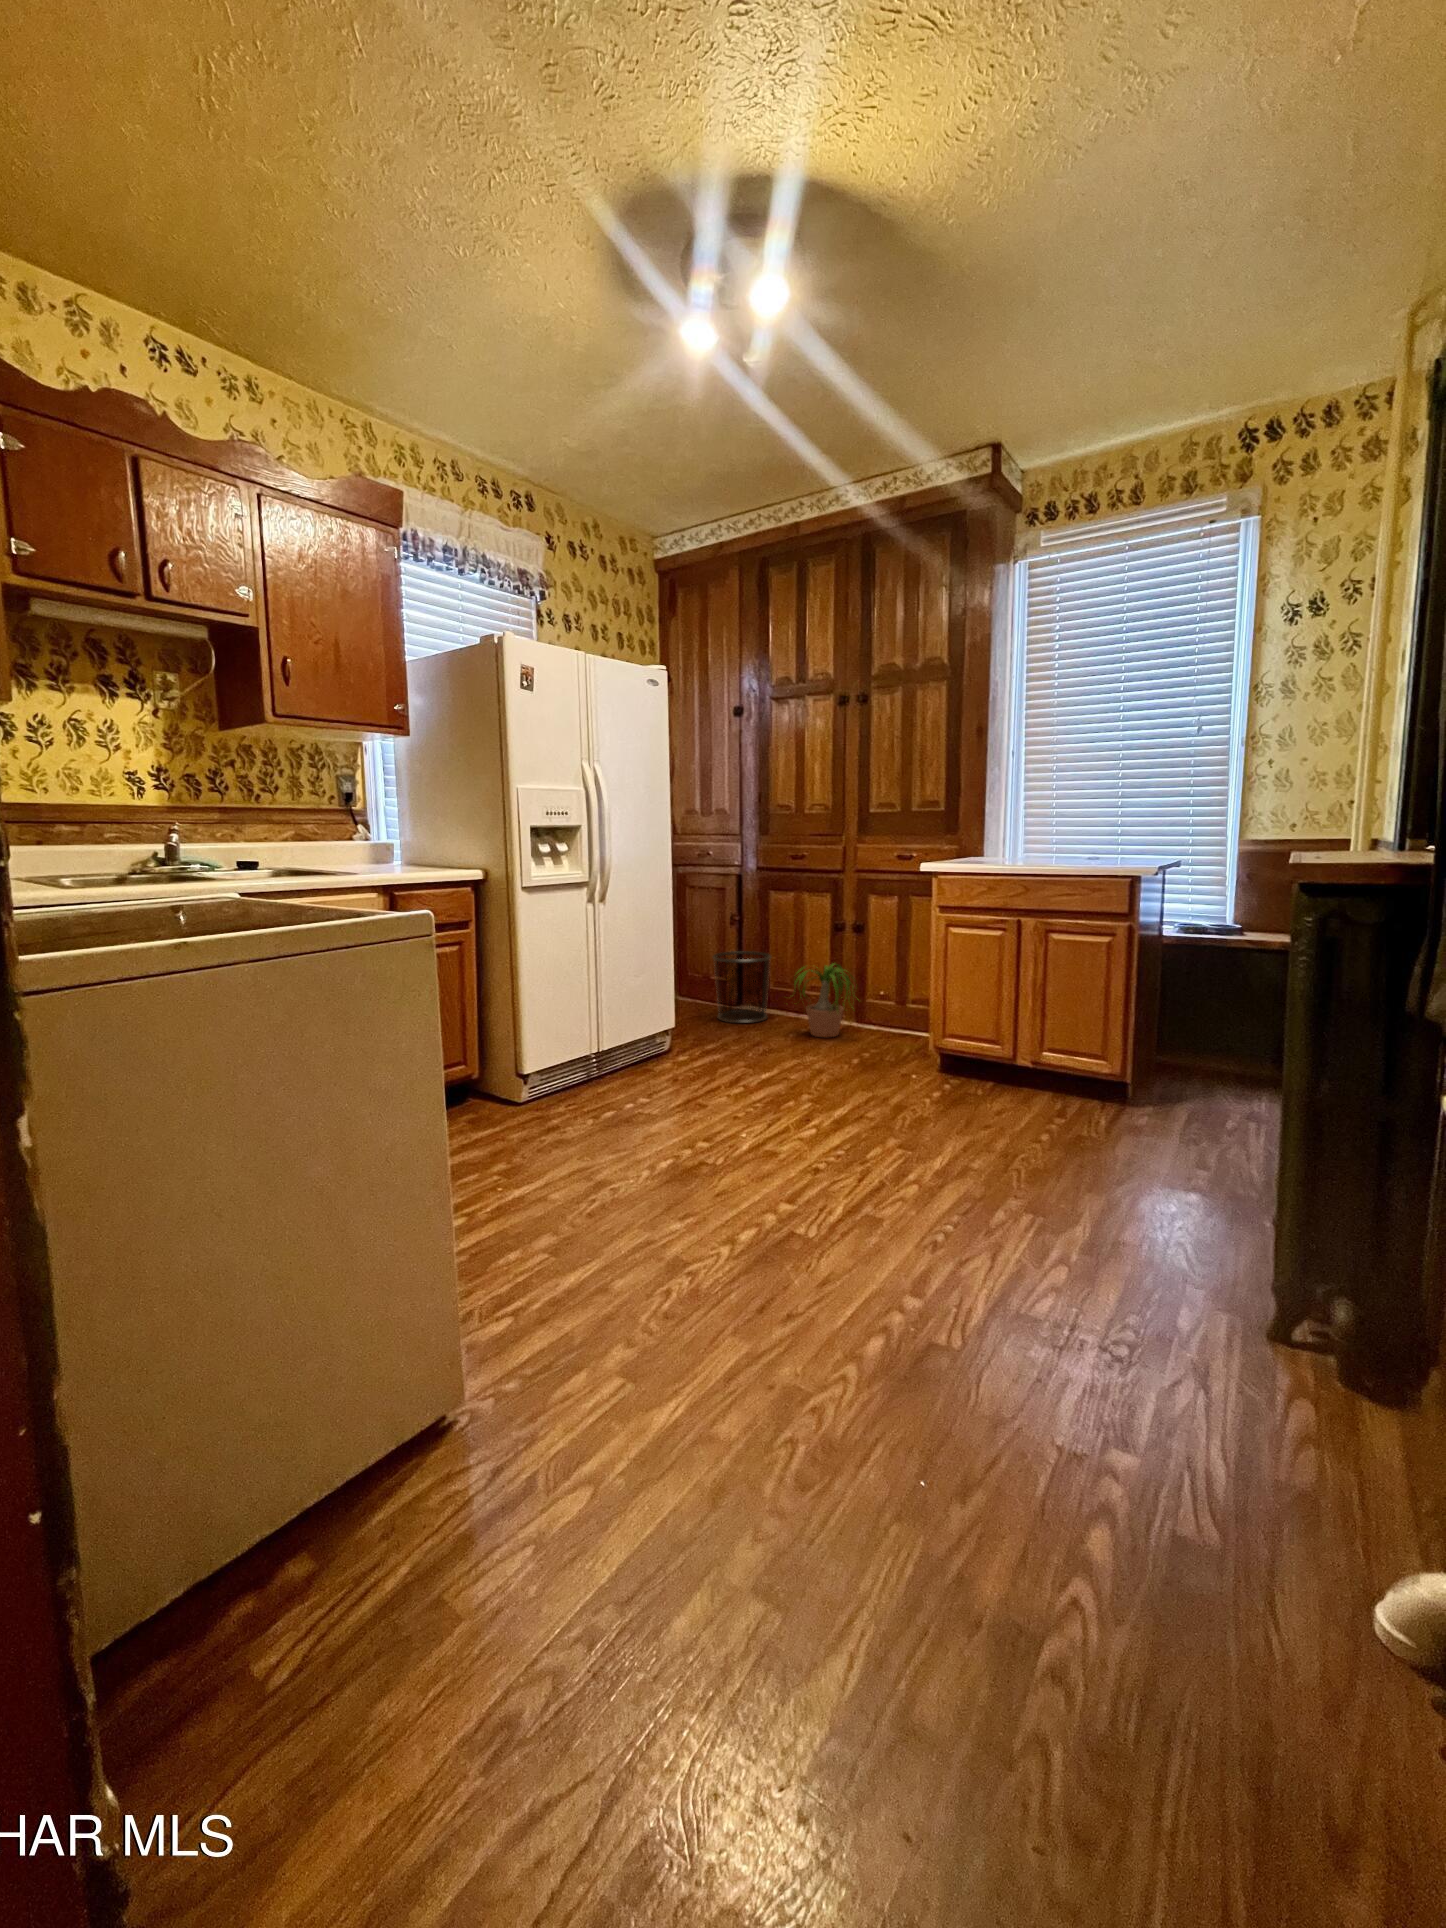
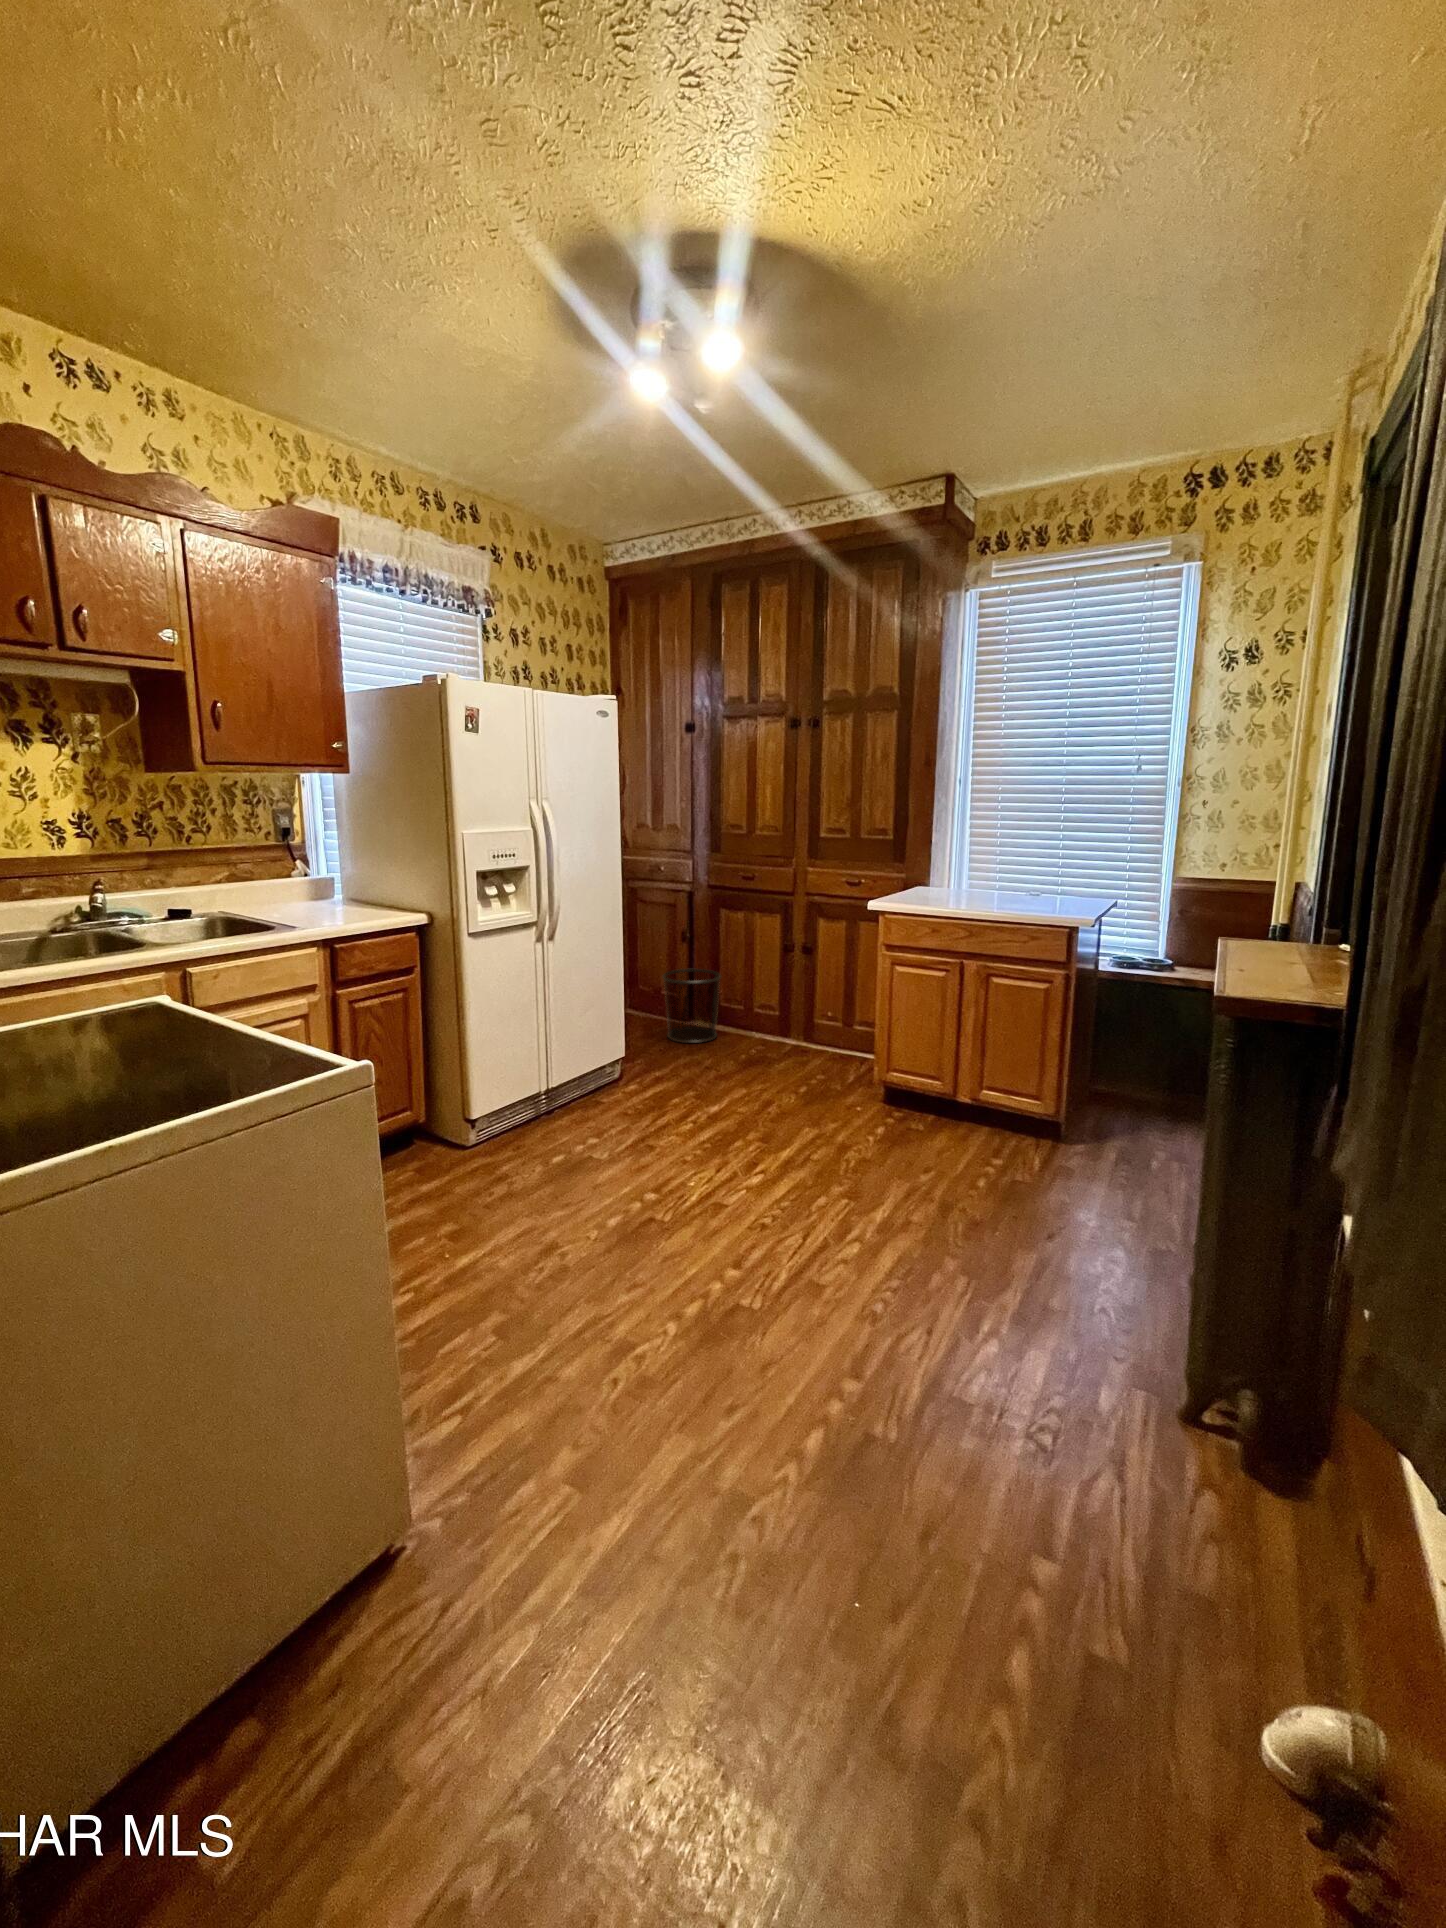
potted plant: present [794,963,855,1037] -> none [729,986,814,1061]

